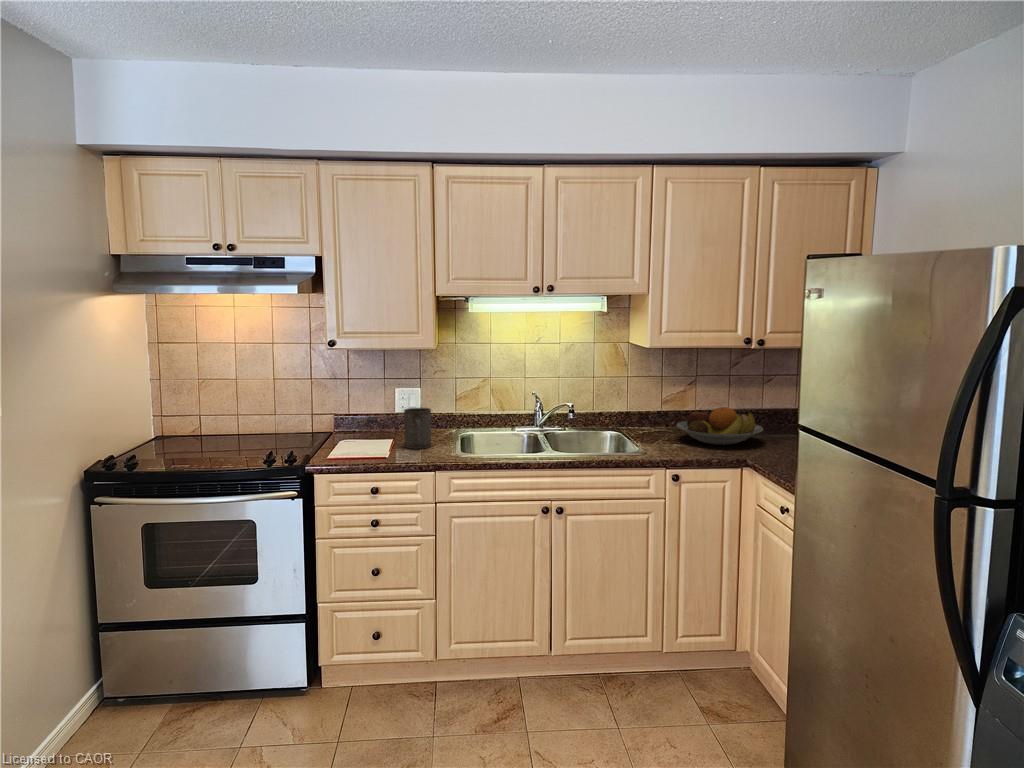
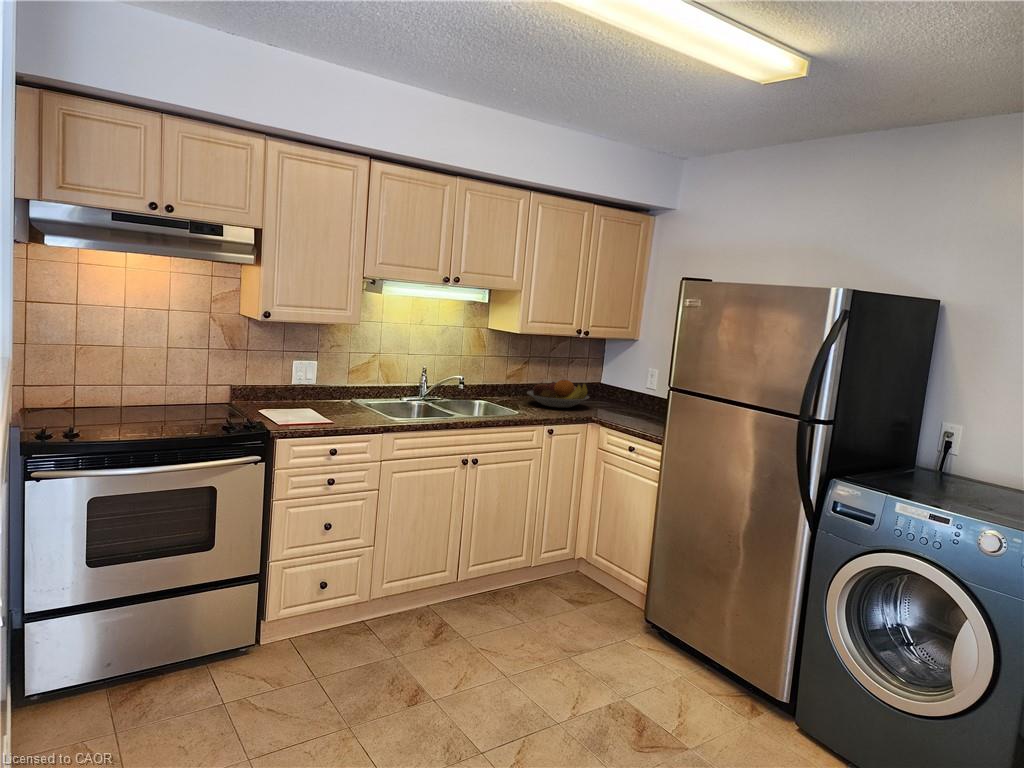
mug: present [404,408,431,449] -> none [326,378,353,415]

